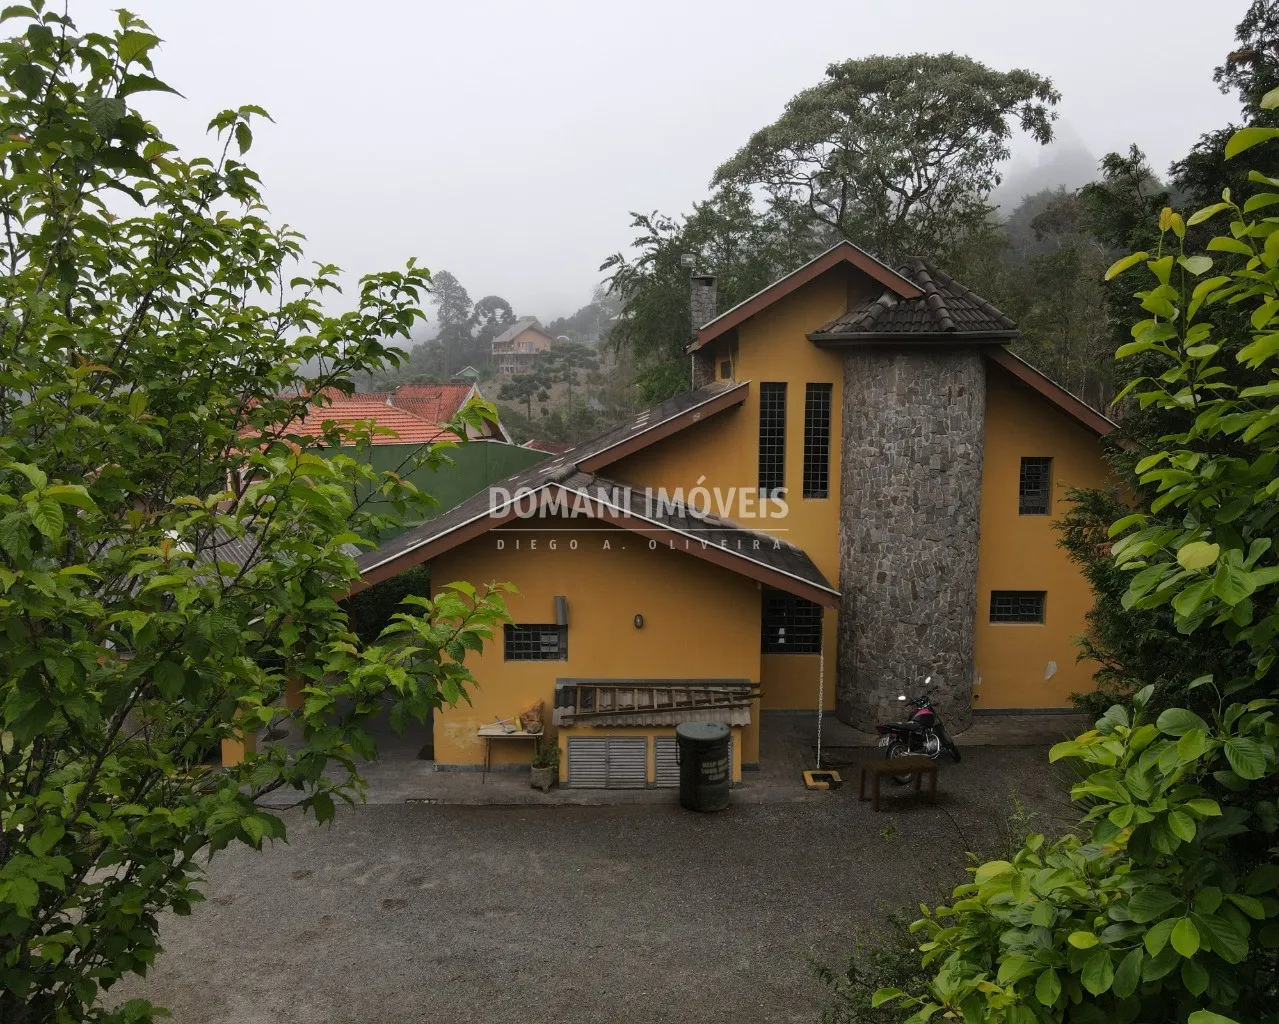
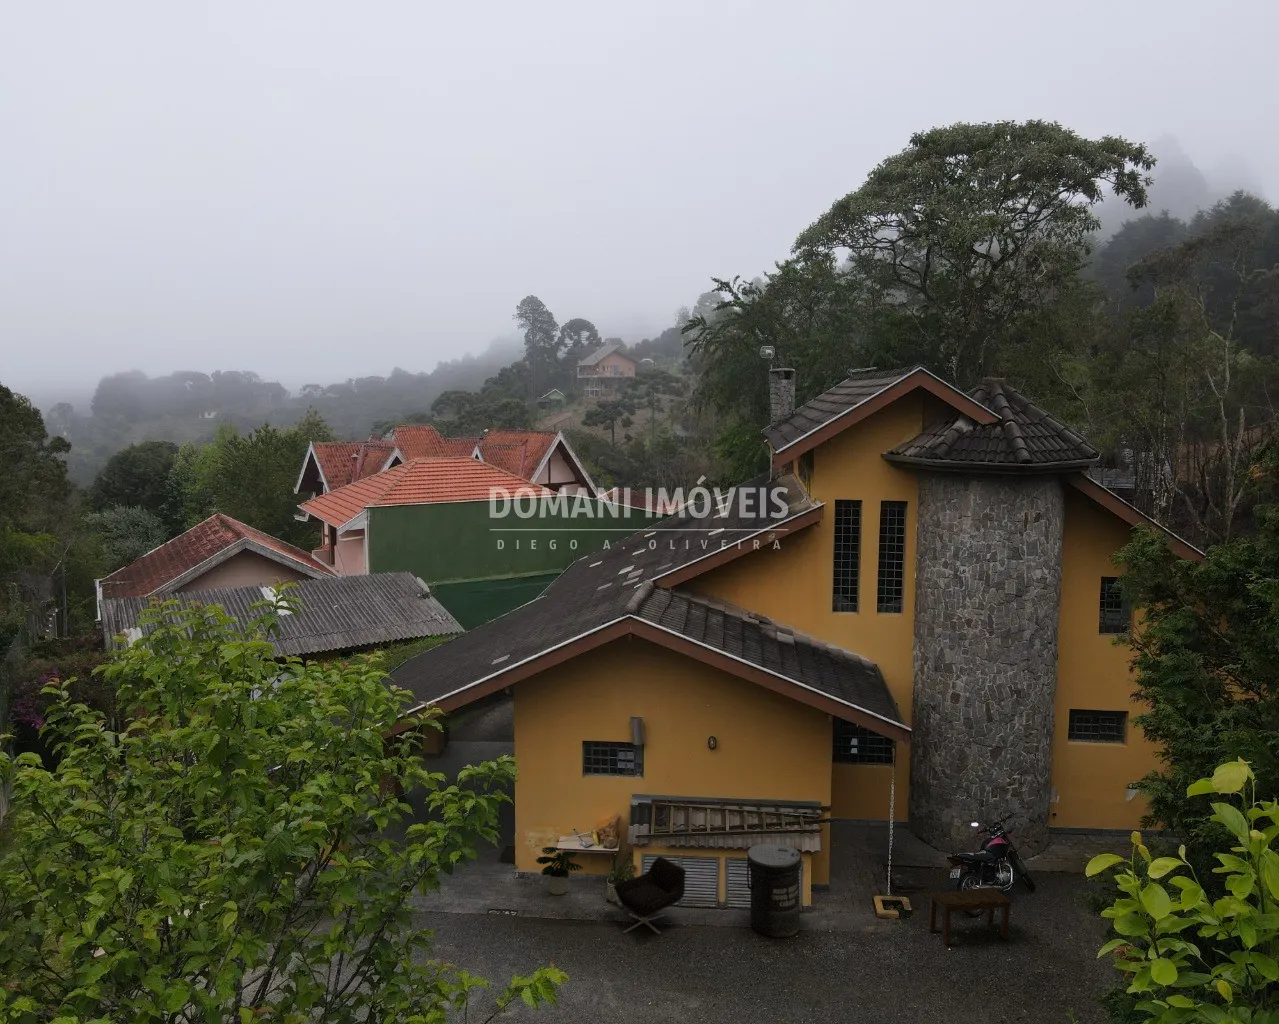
potted plant: none [456,736,507,784] -> present [536,847,583,895]
lounge chair: none [539,739,613,815] -> present [614,857,686,934]

